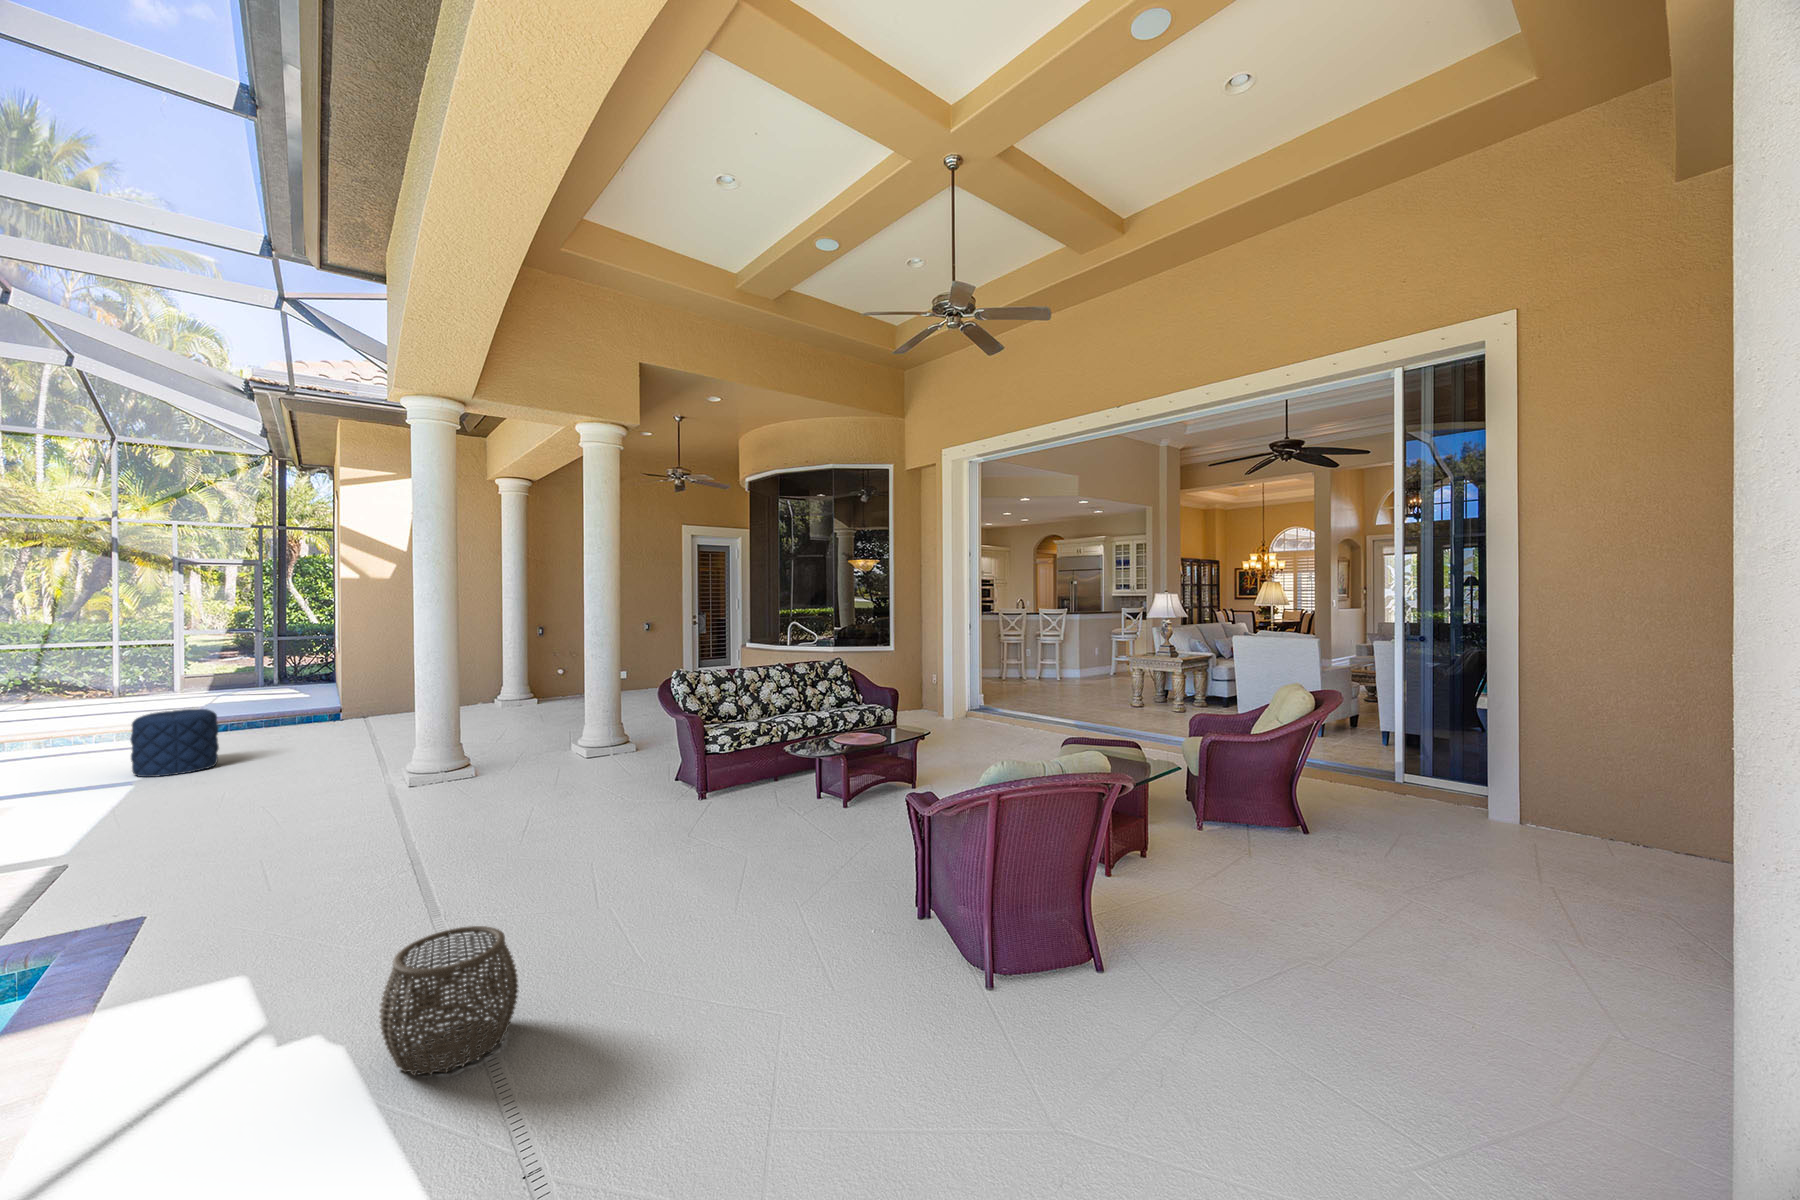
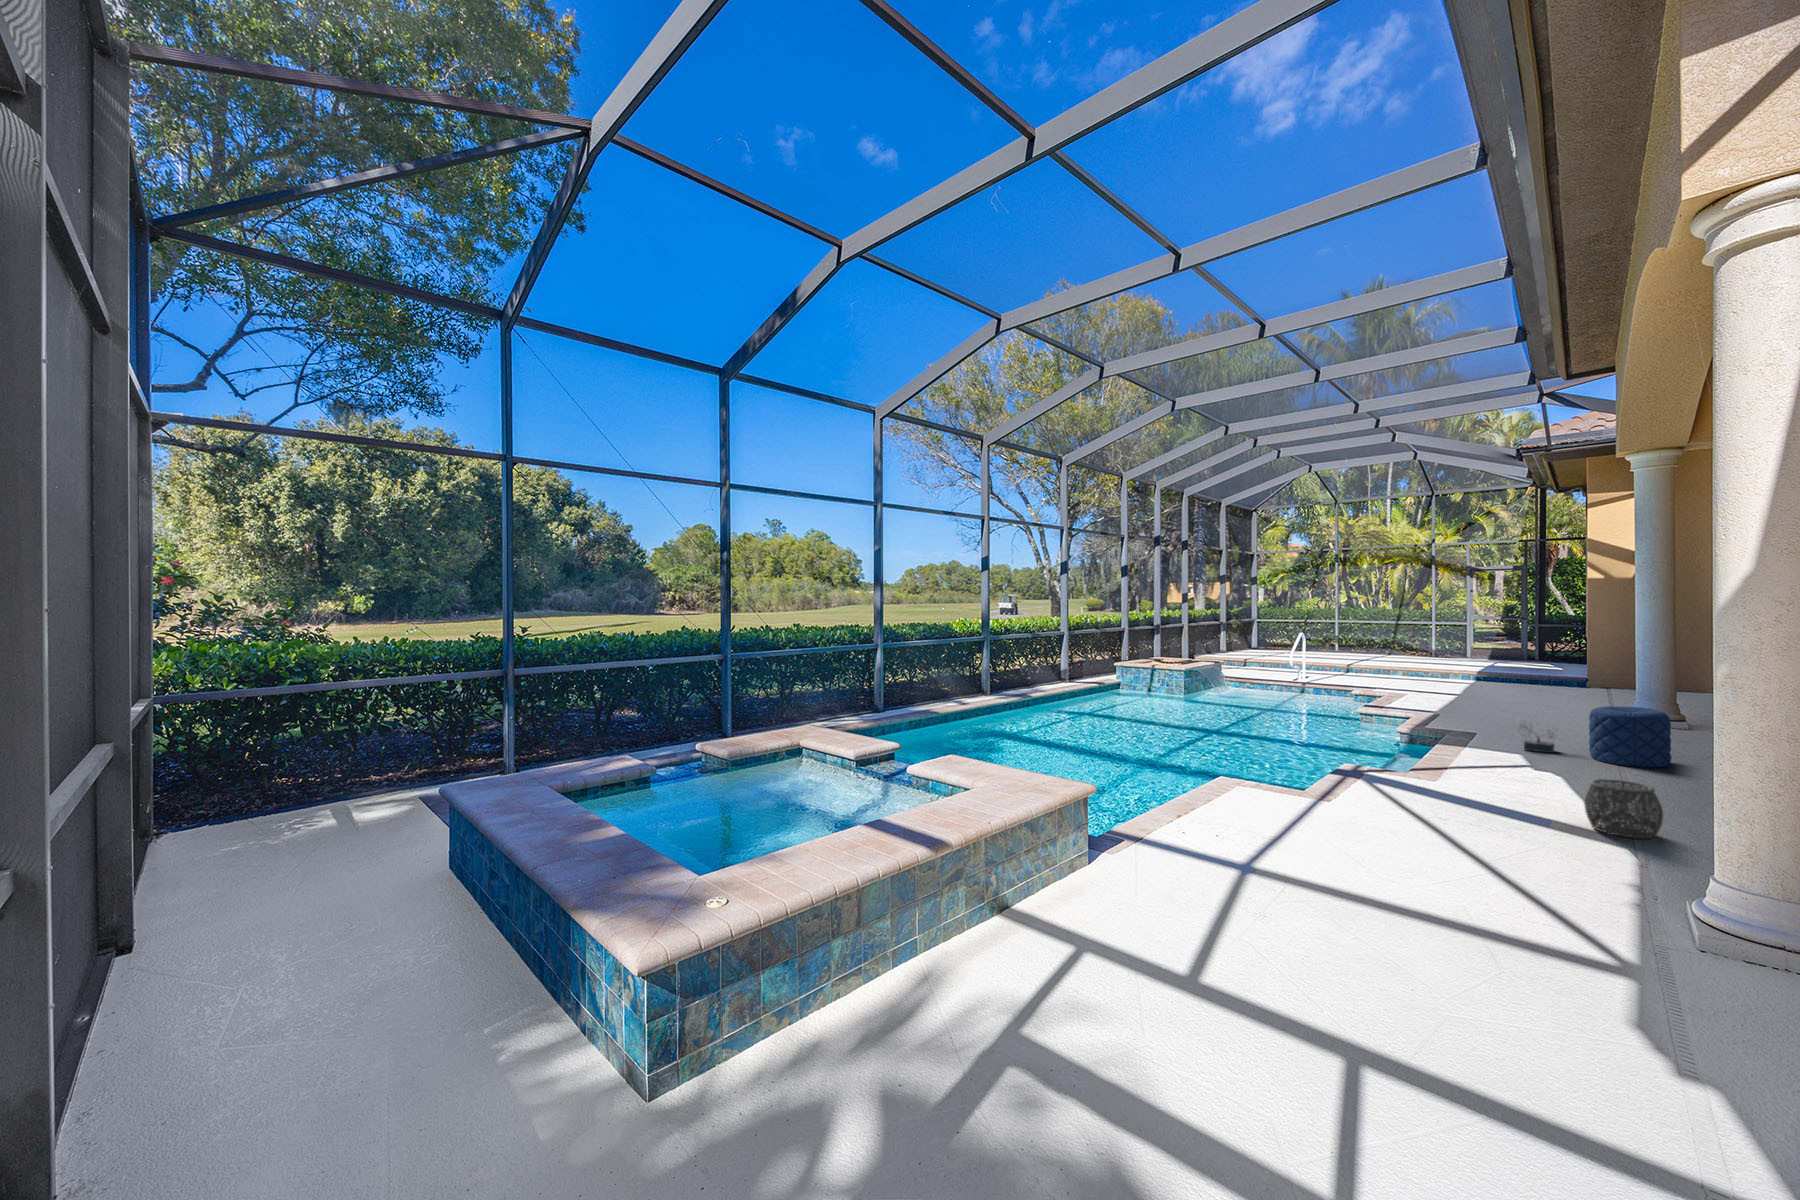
pouf: present [130,709,219,777] -> present [1589,706,1671,768]
decorative plant: none [230,800,317,859] -> present [1513,719,1557,753]

